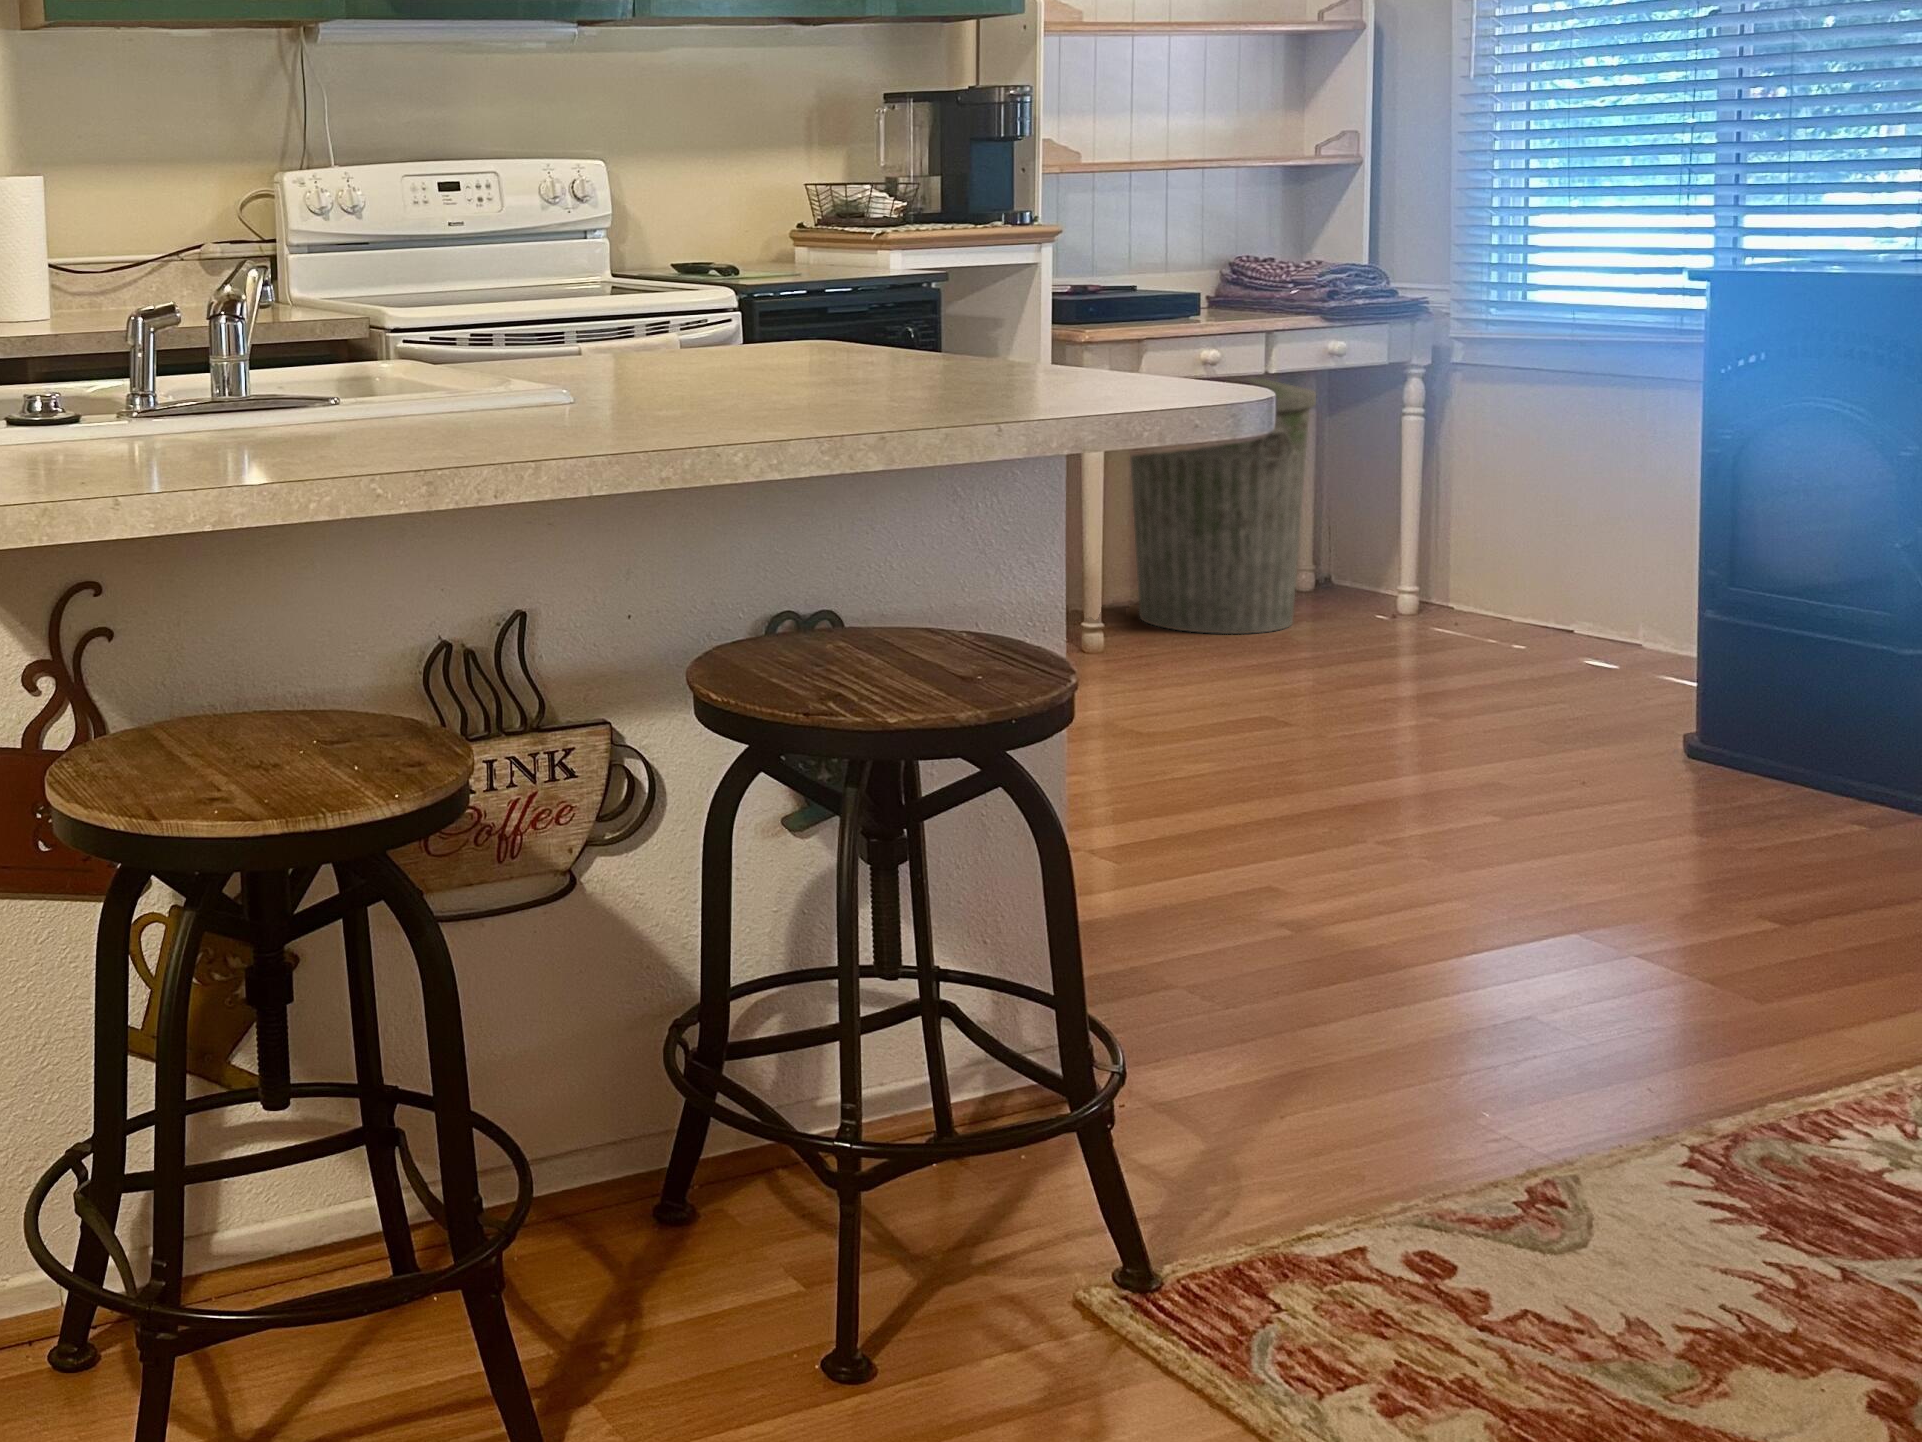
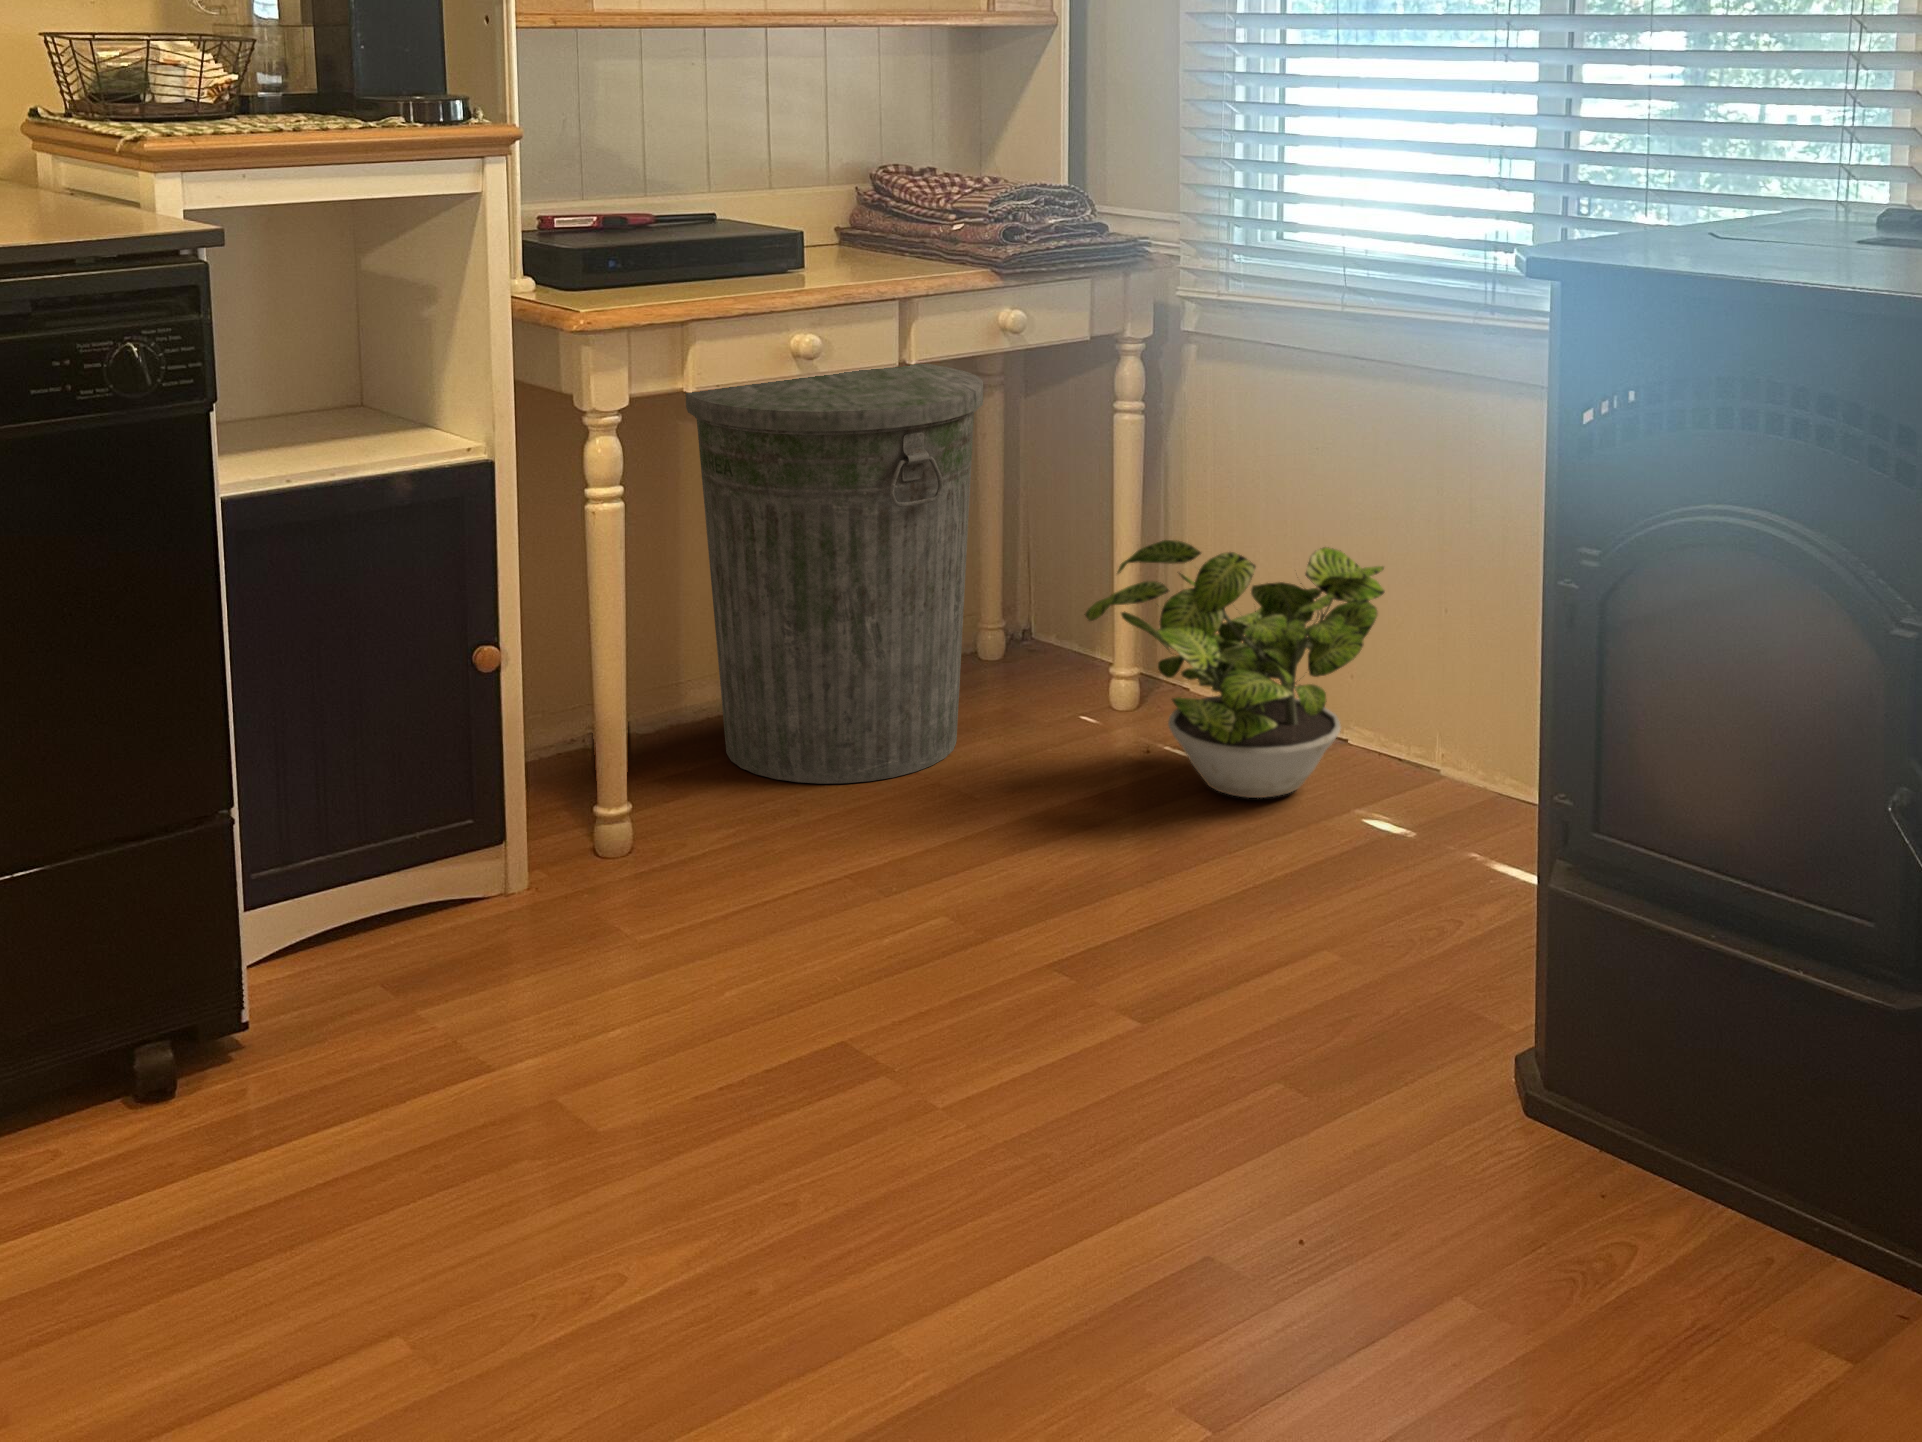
potted plant: none [1389,481,1601,652] -> present [1085,540,1384,798]

